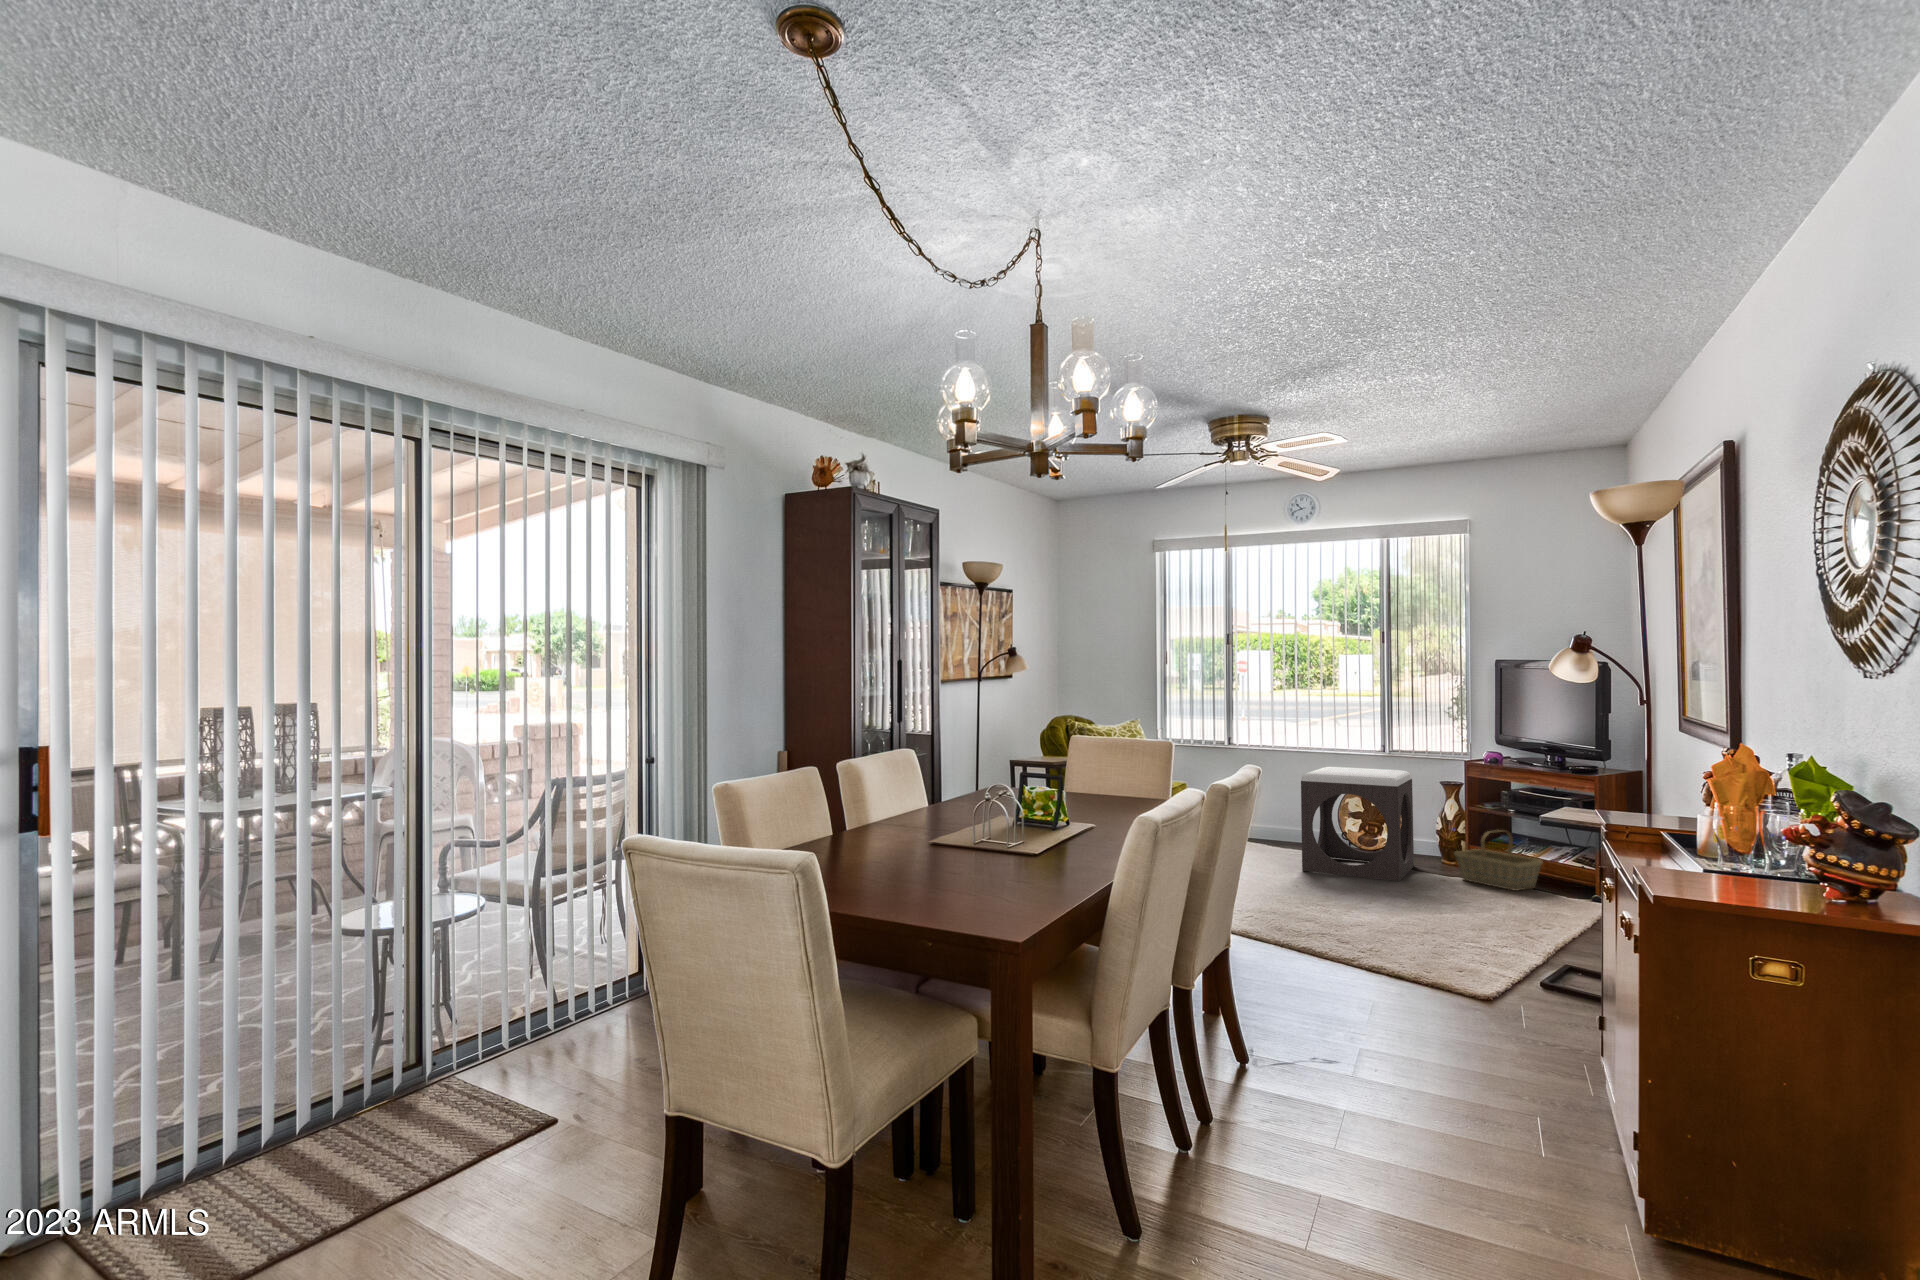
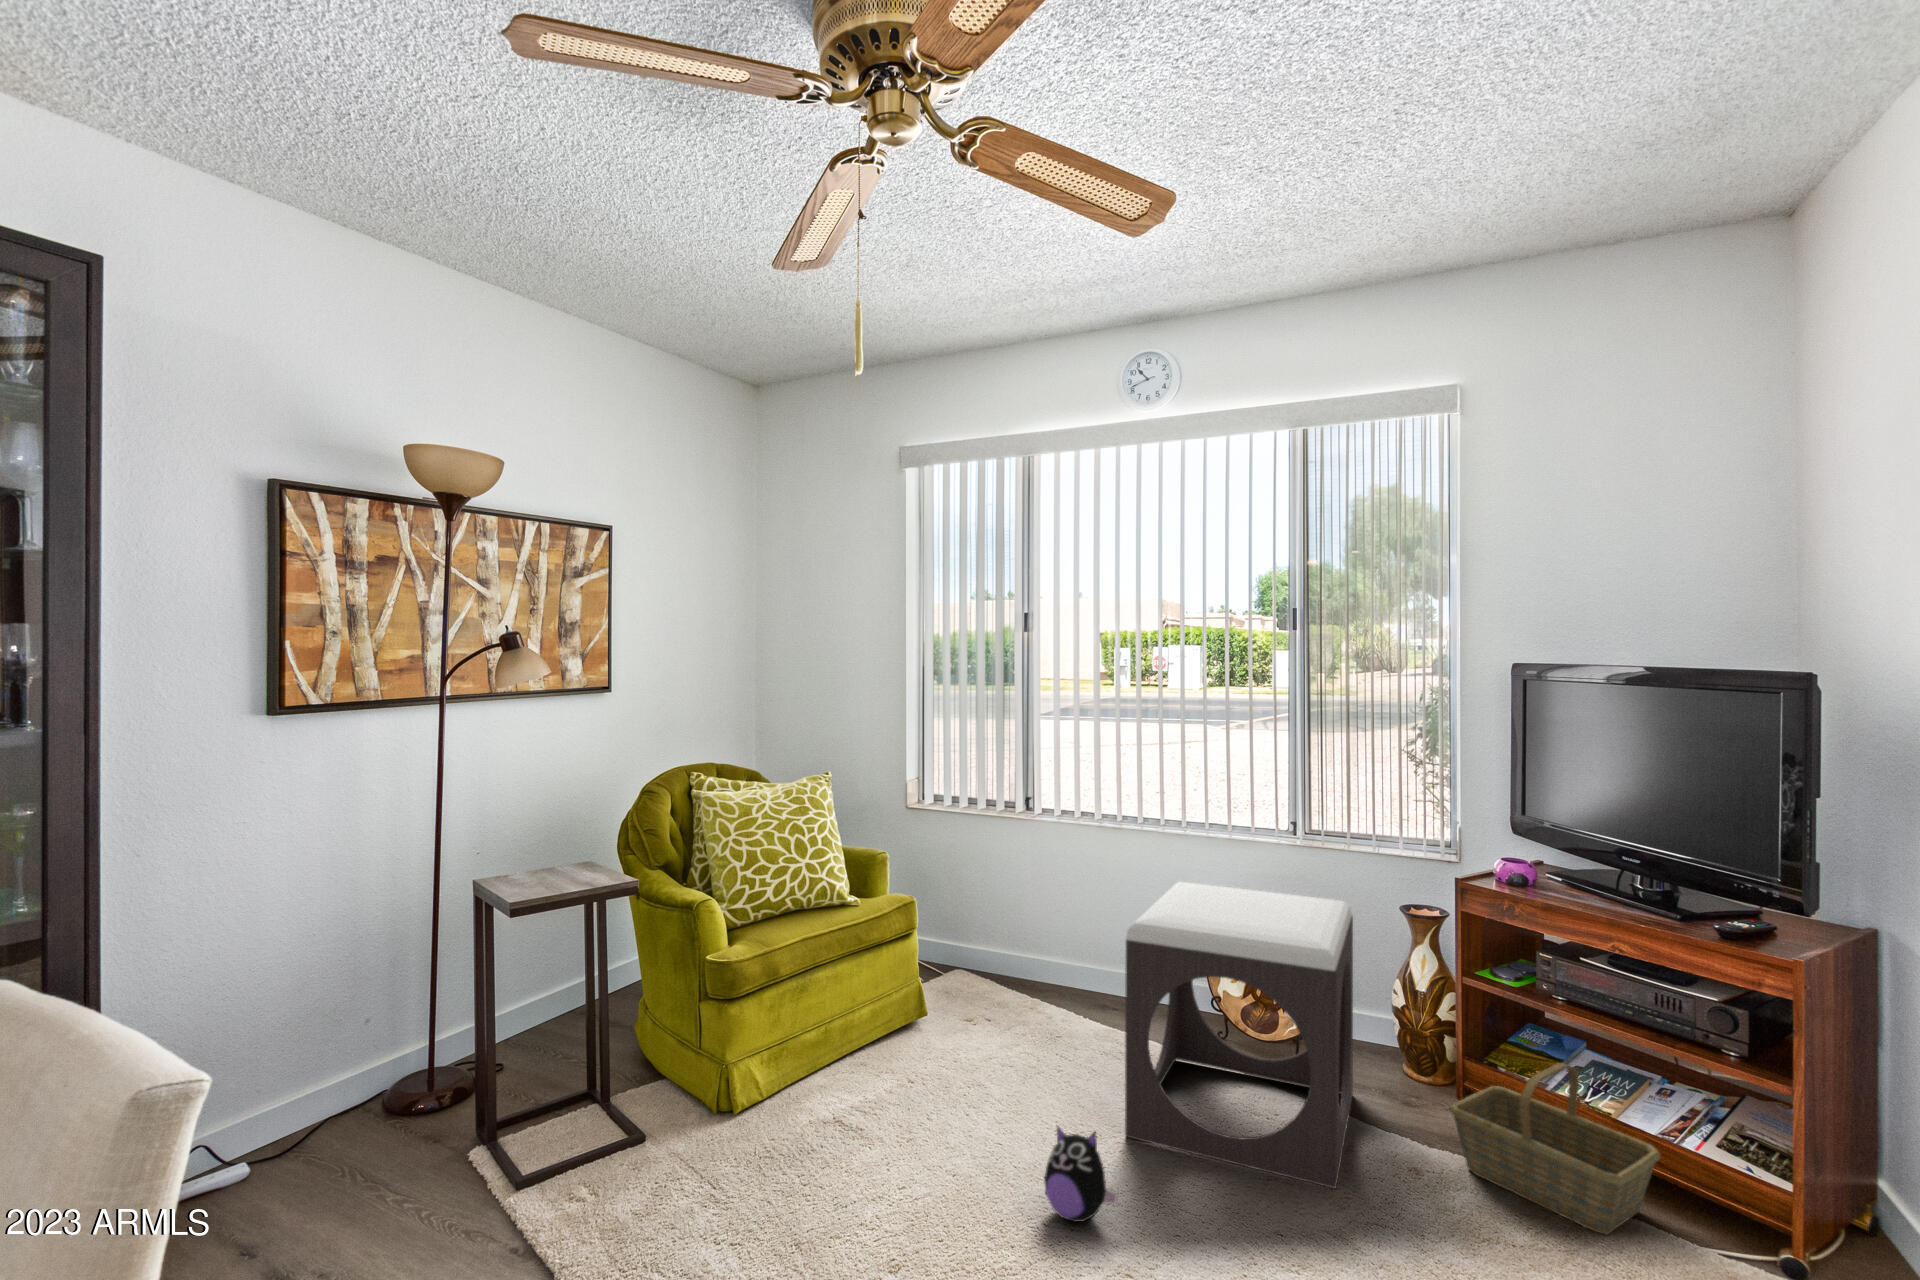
plush toy: none [1270,847,1303,883] -> present [1044,1127,1118,1222]

